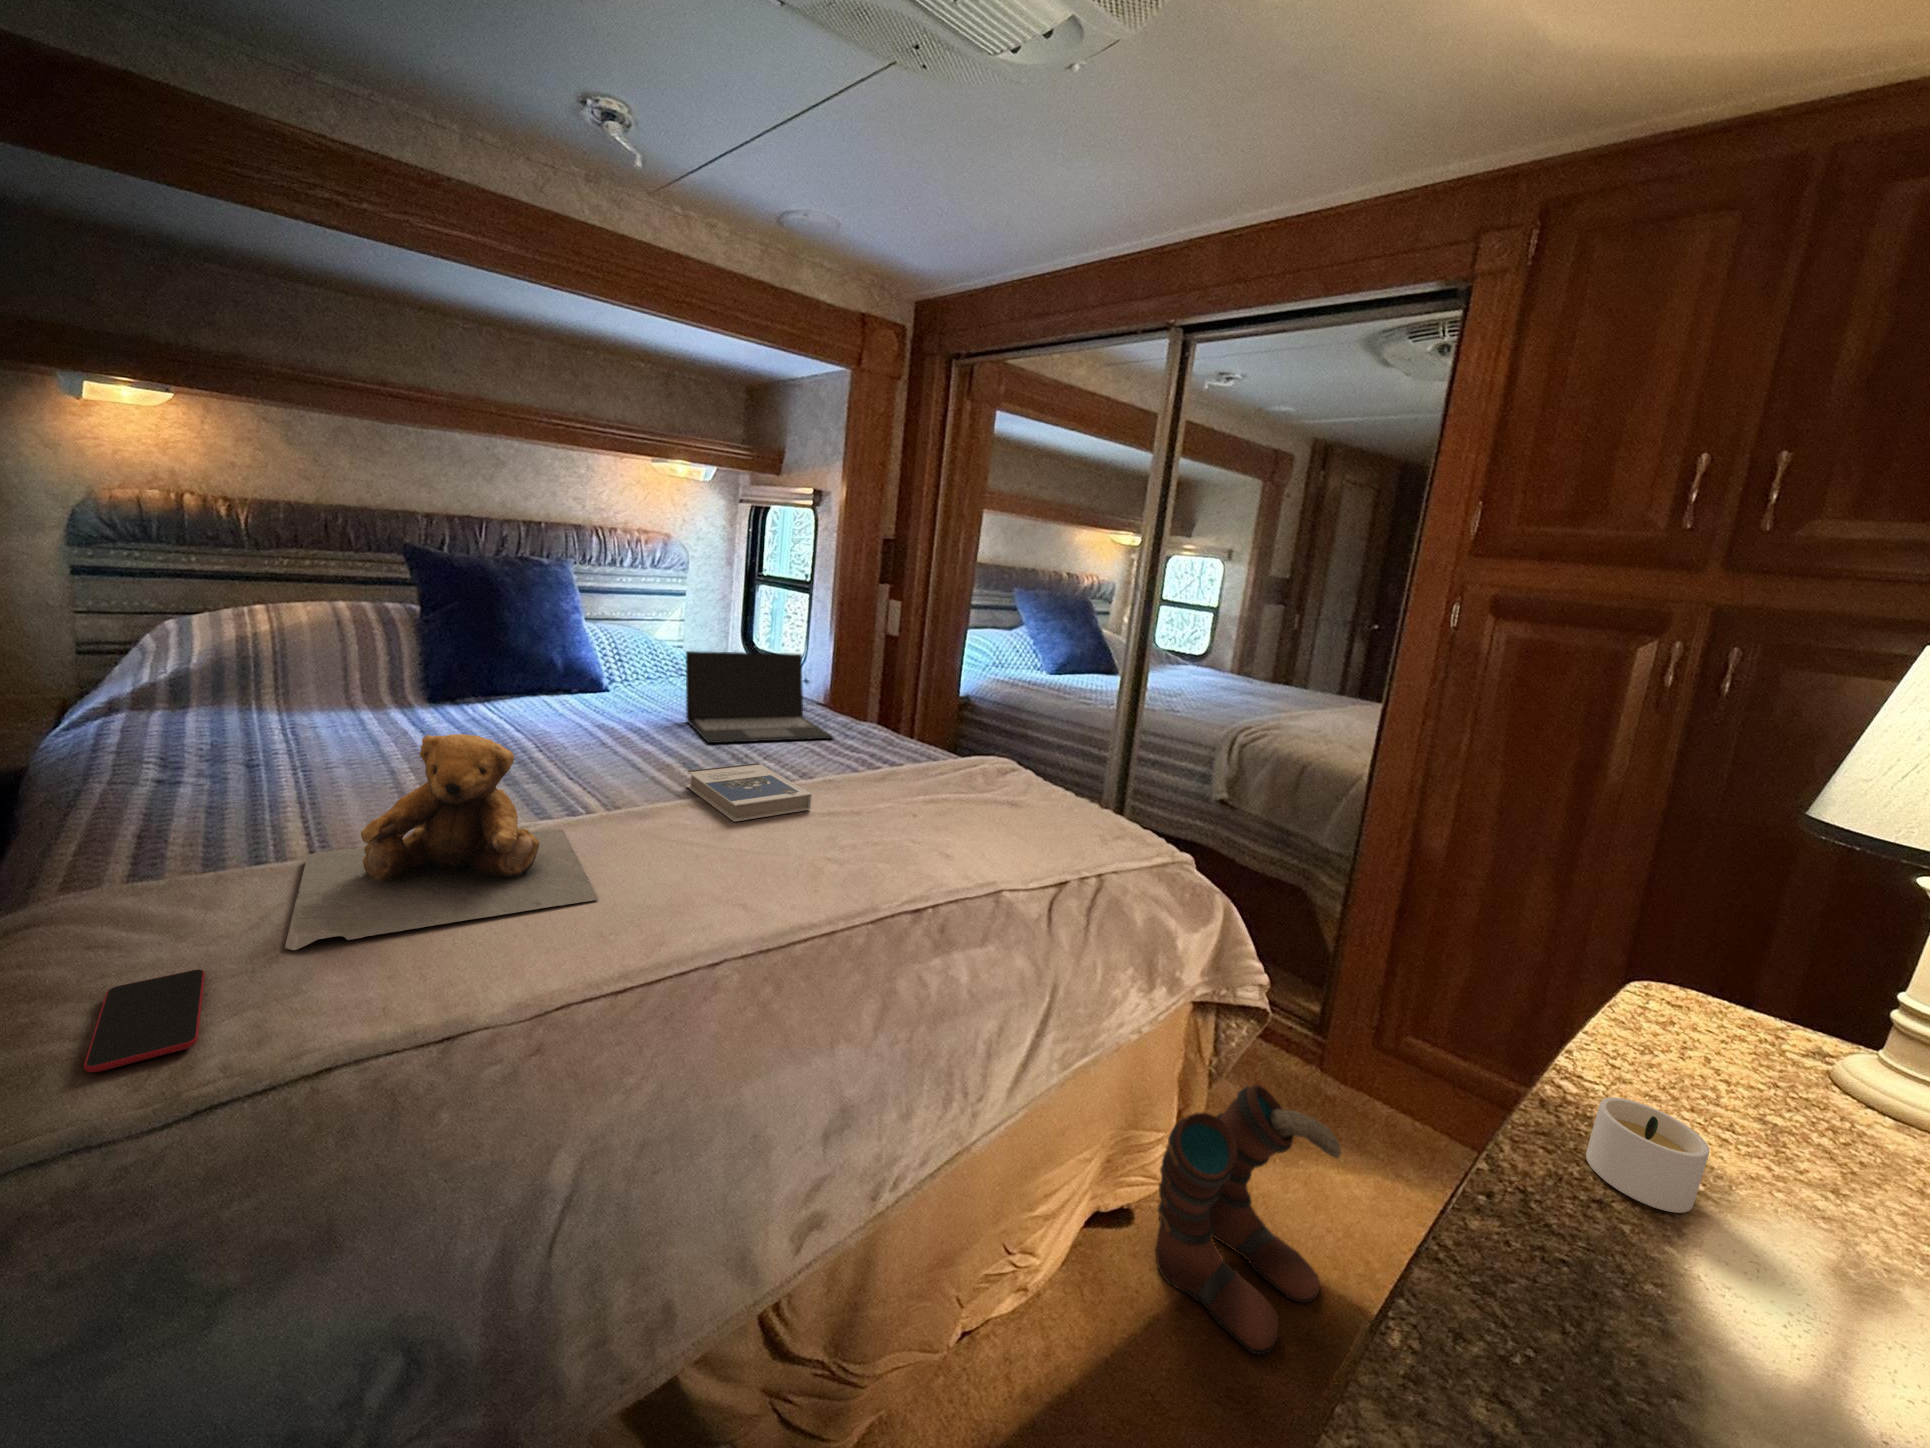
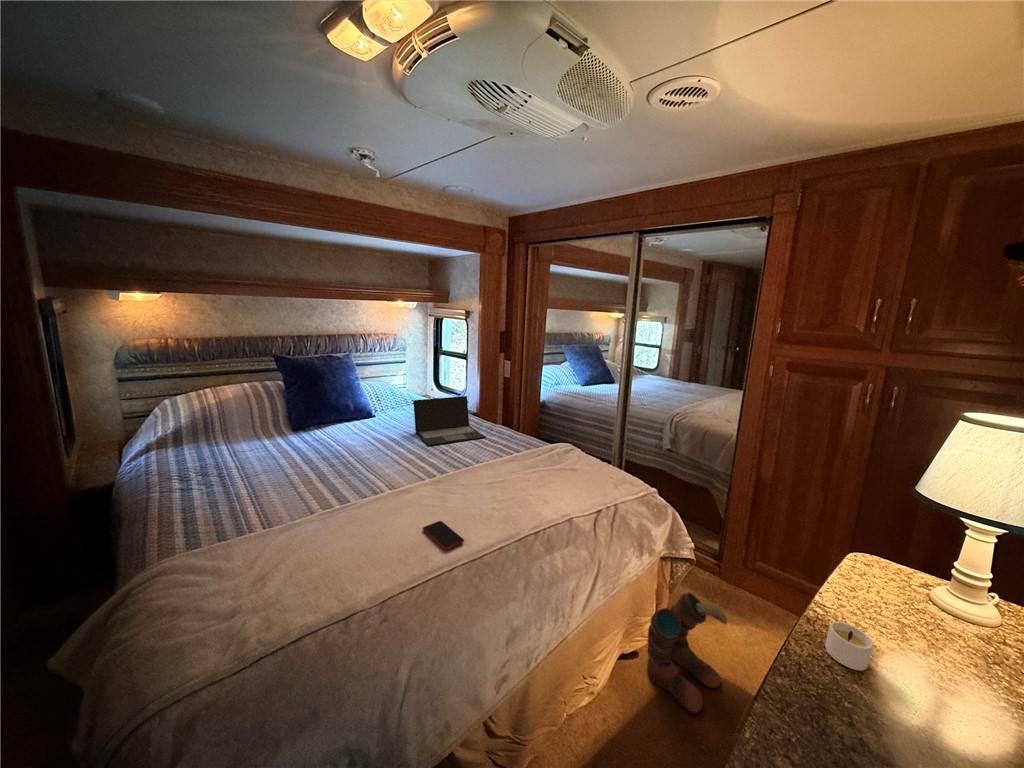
teddy bear: present [285,734,599,950] -> none [263,471,396,581]
hardback book: present [686,763,812,822] -> none [422,458,481,492]
smartphone: present [84,970,205,1072] -> present [423,521,464,550]

